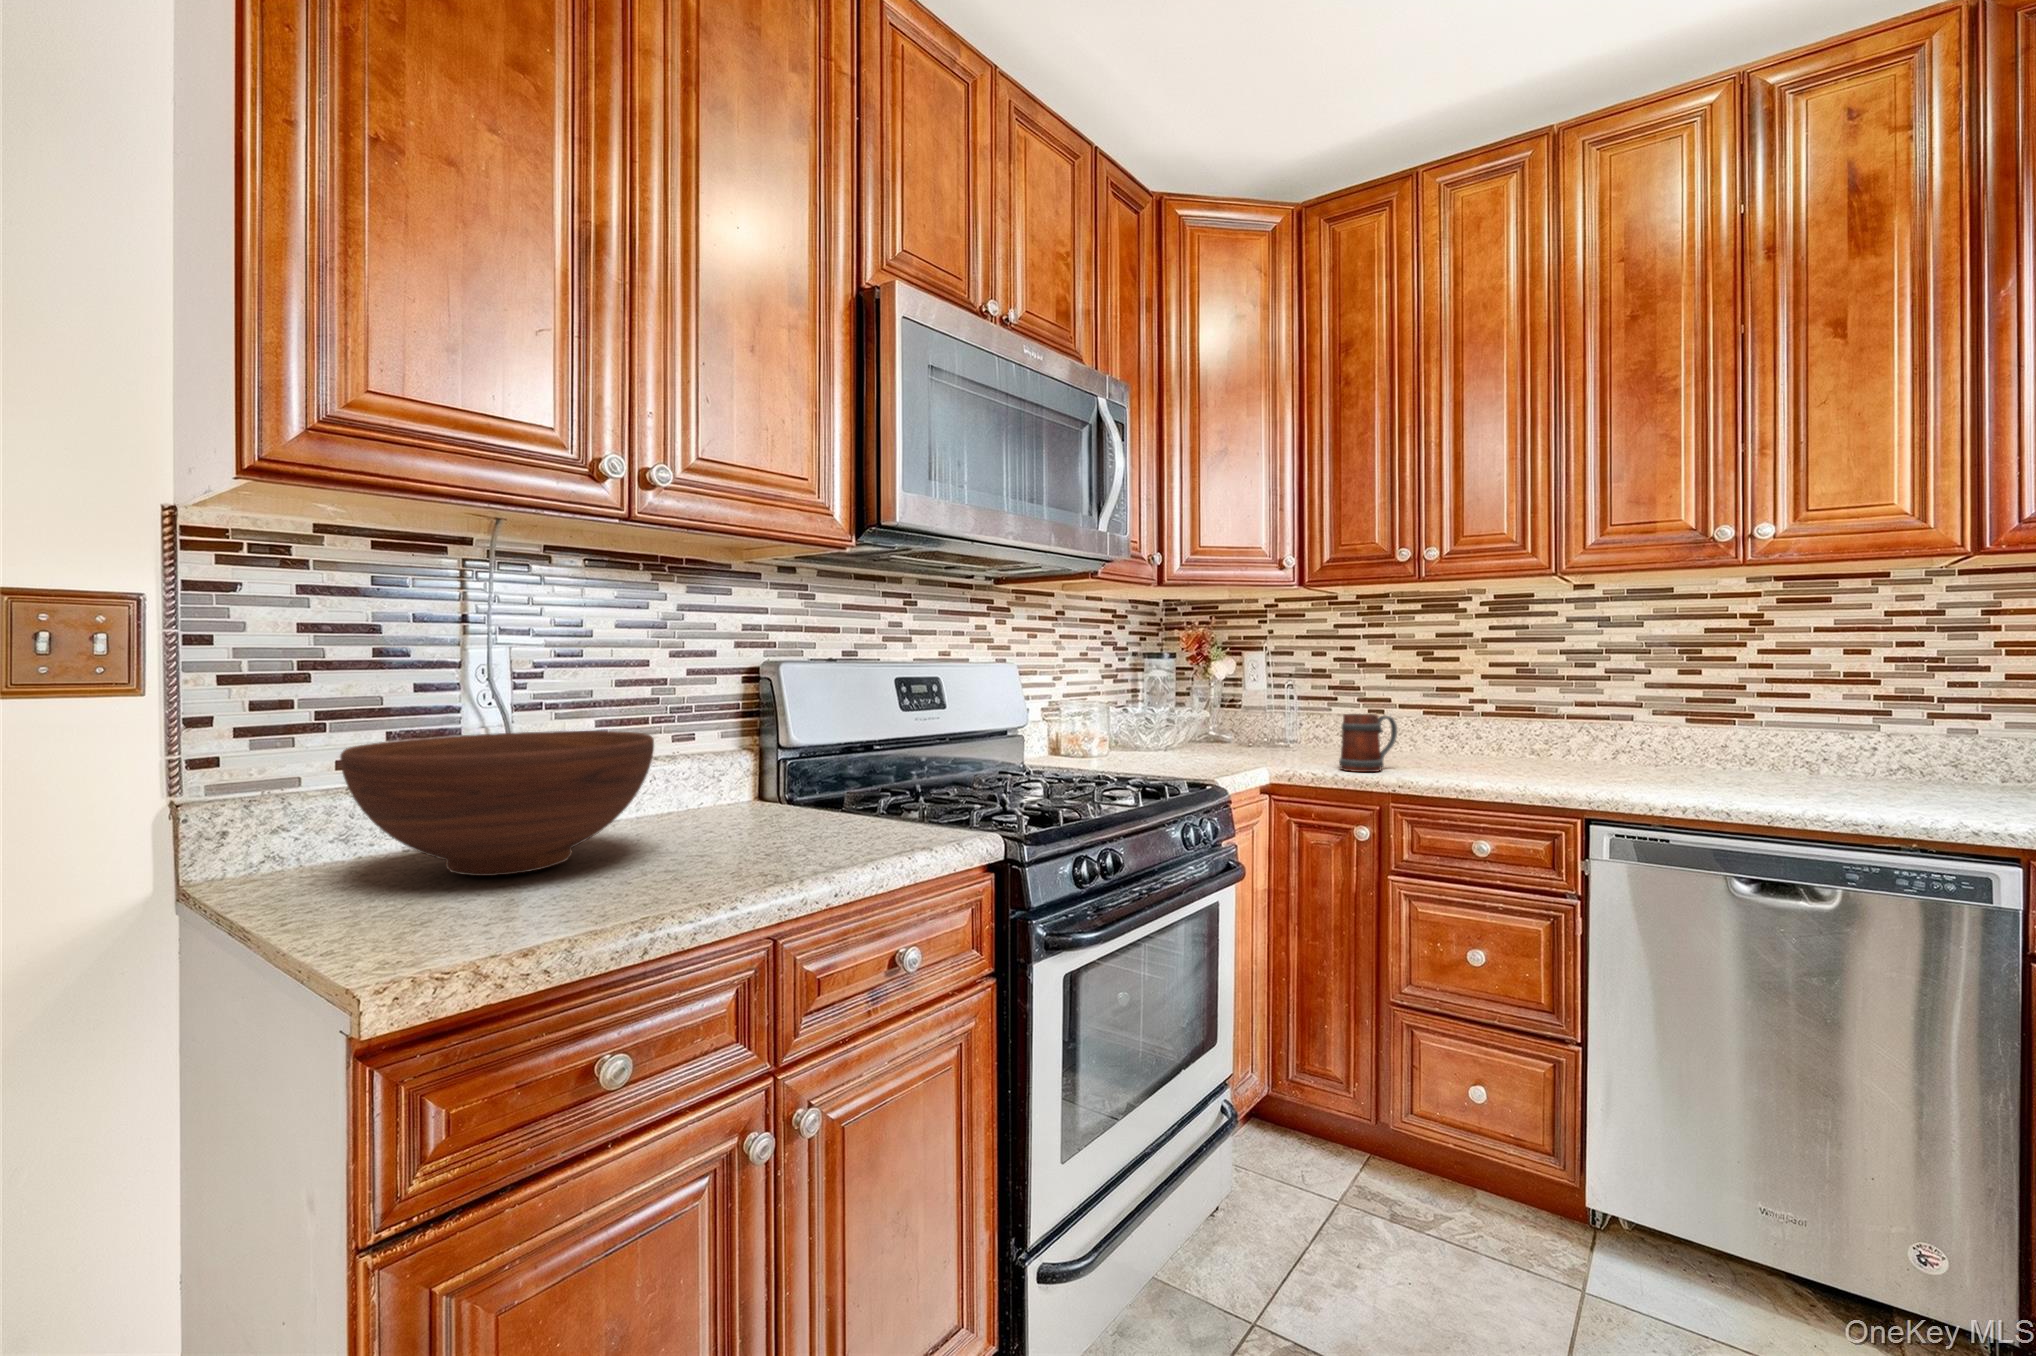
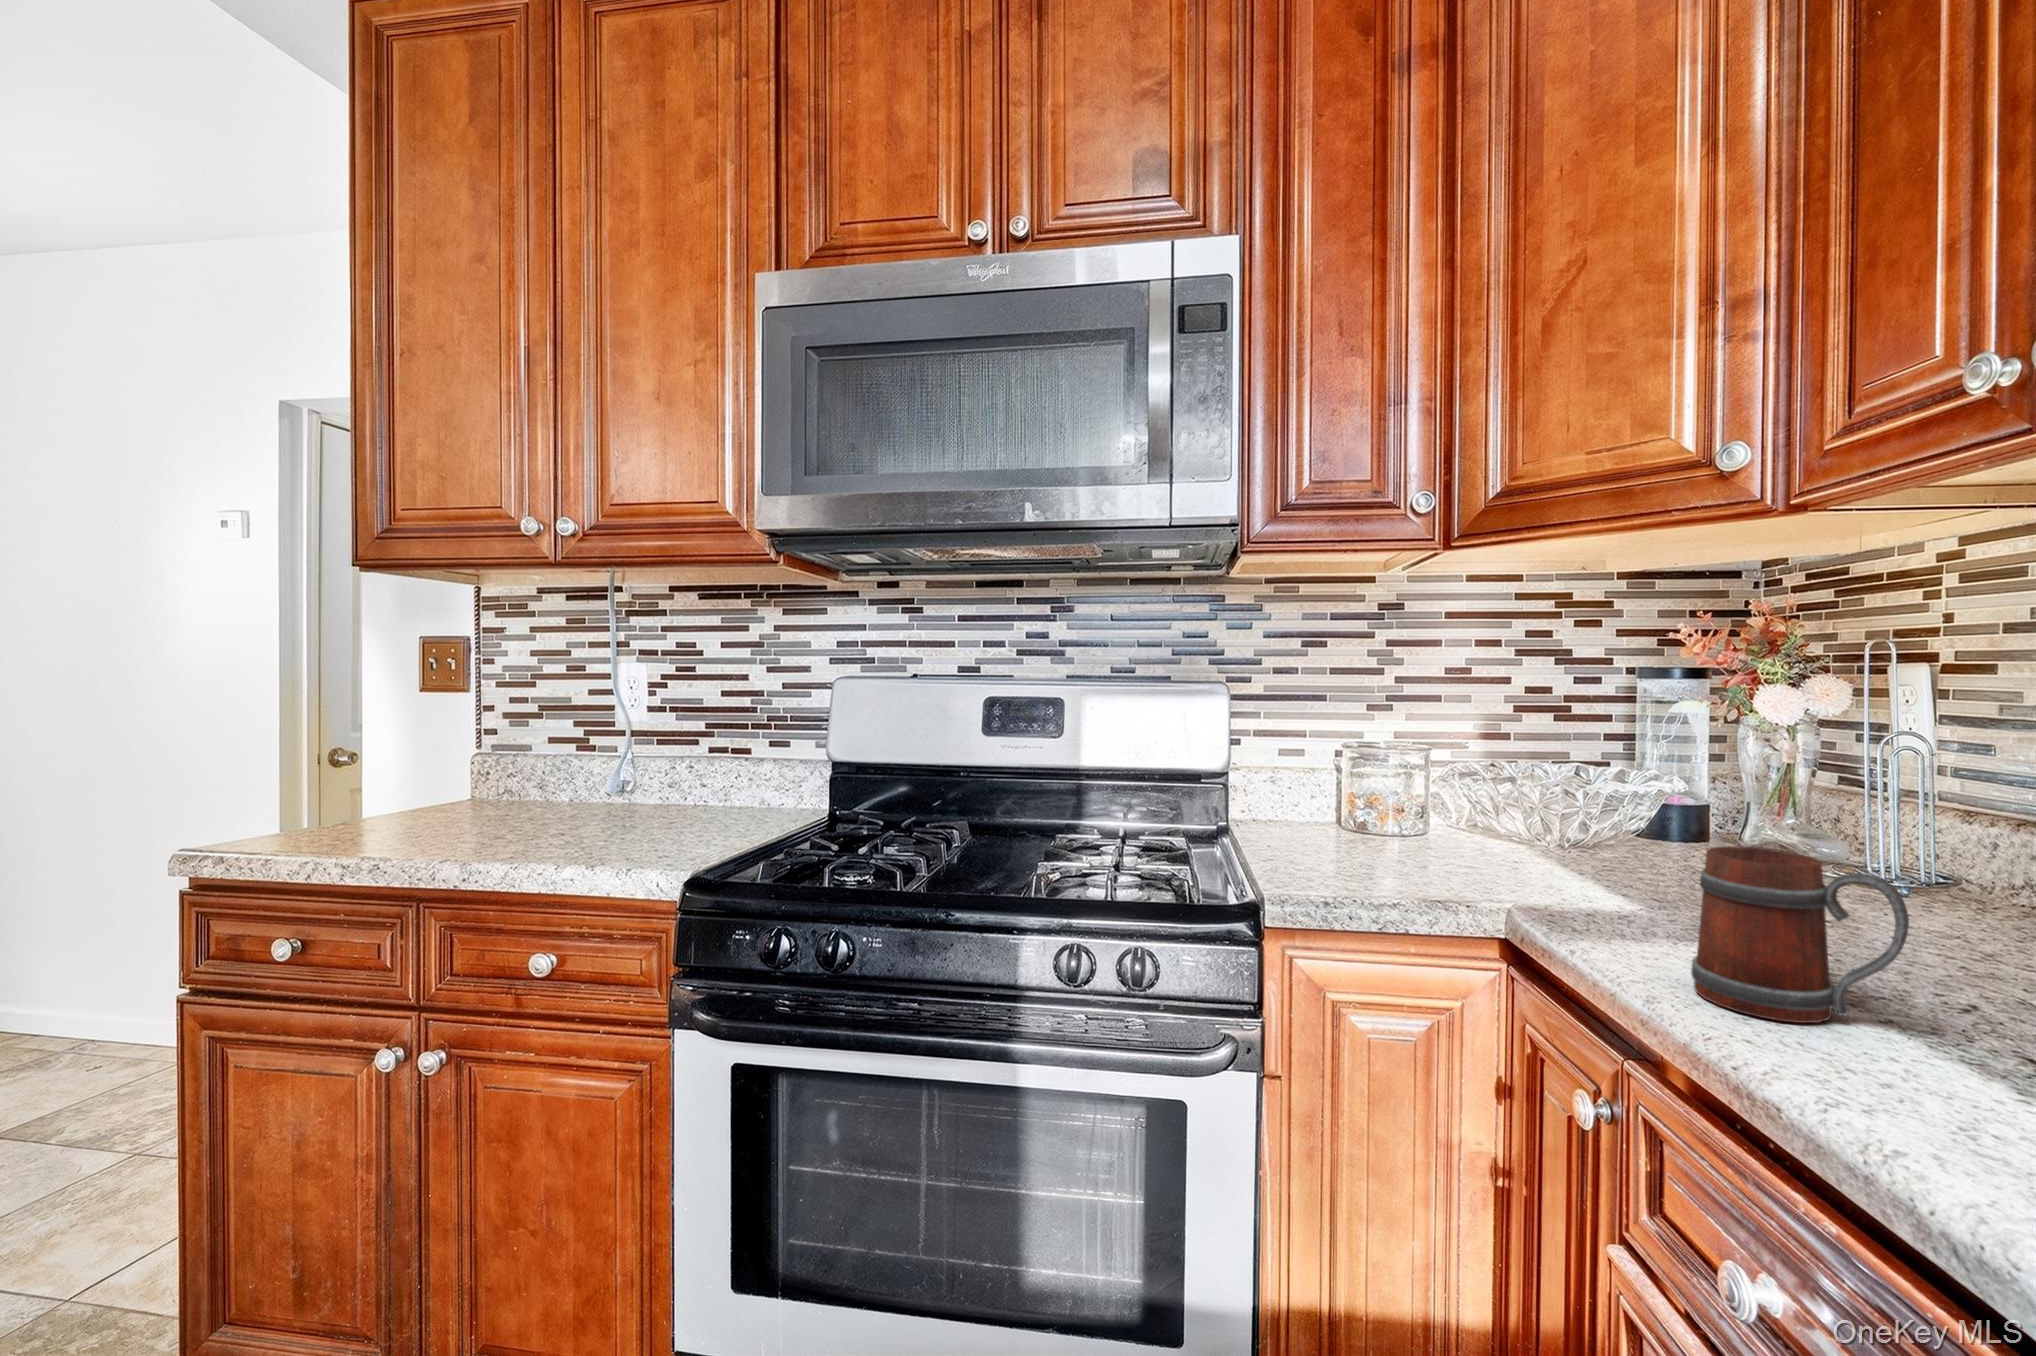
fruit bowl: present [340,731,654,876] -> none [391,729,613,831]

